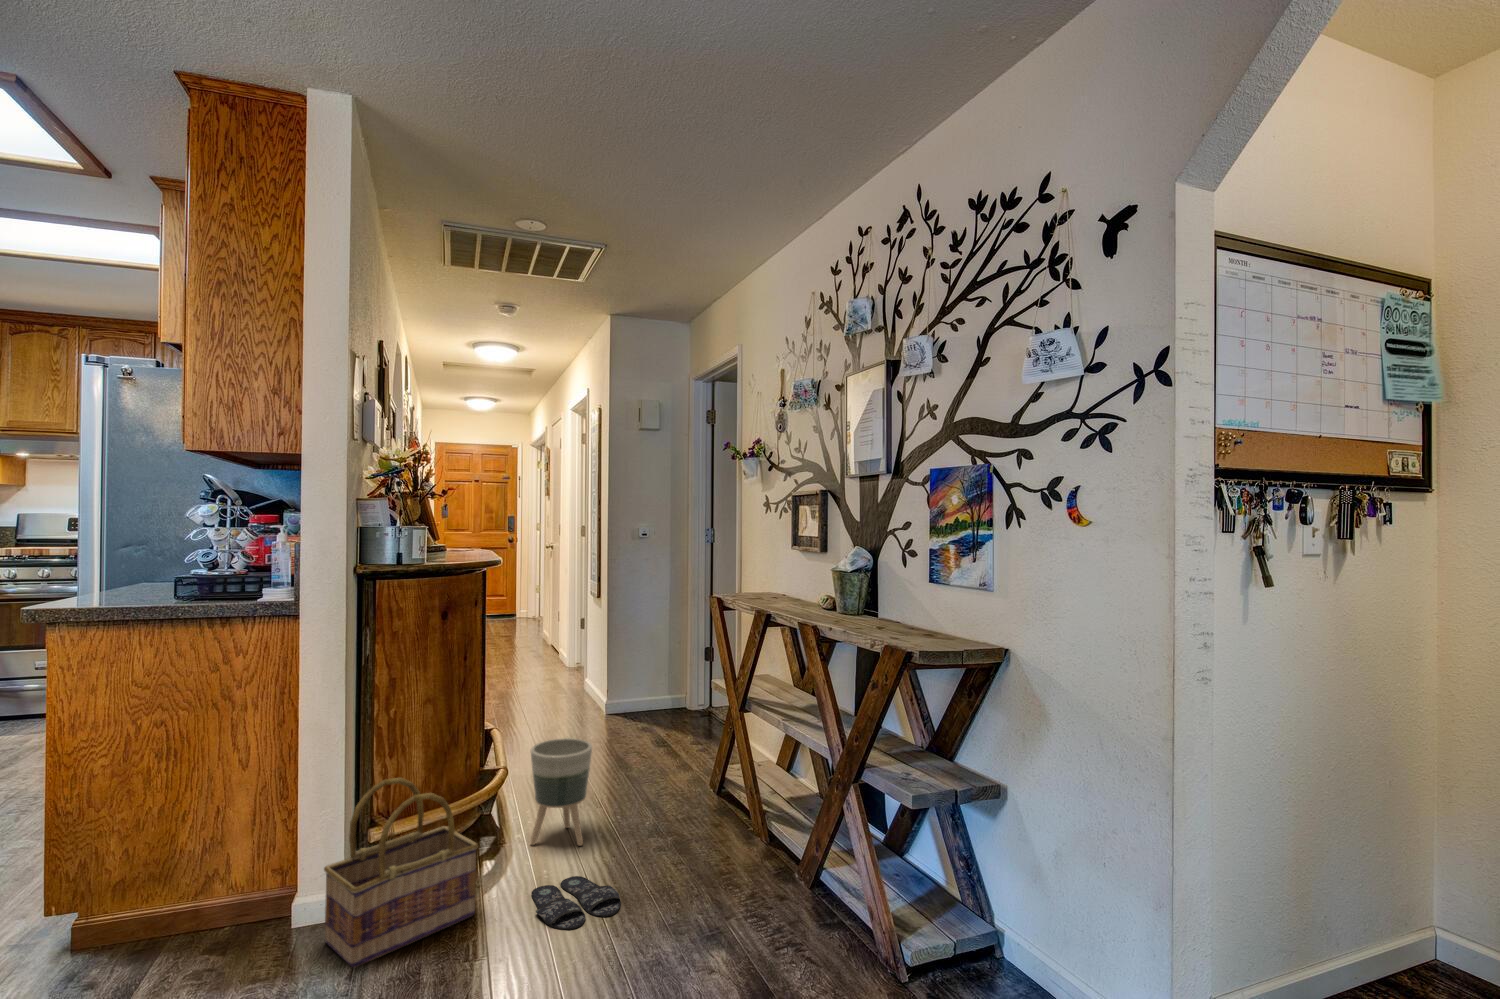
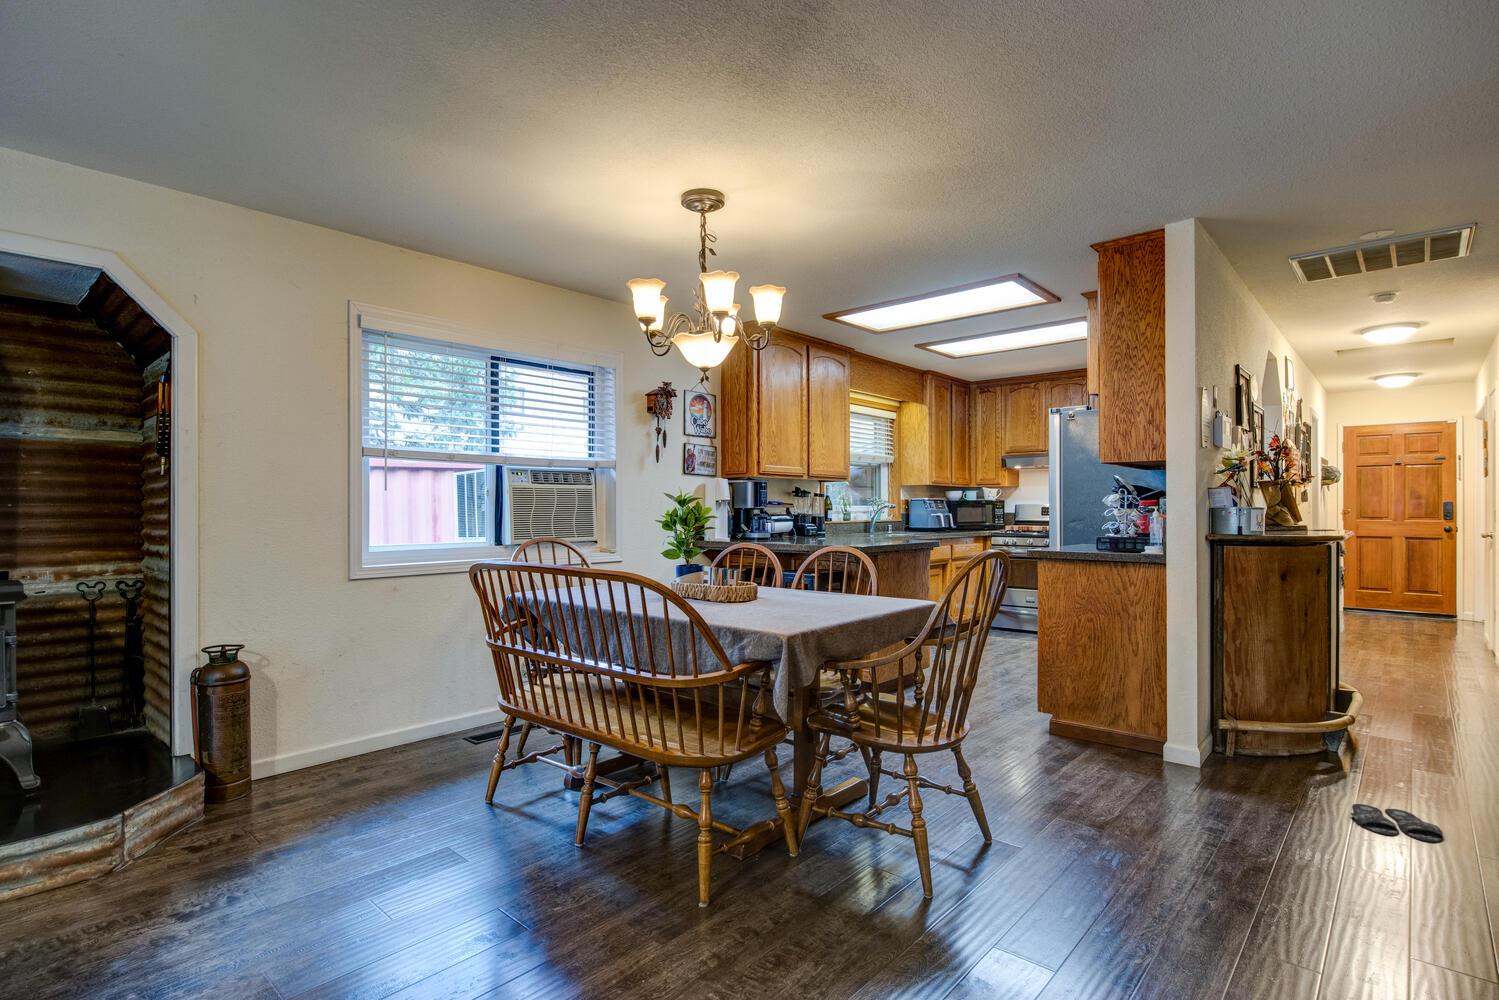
planter: present [530,738,592,846] -> none [1367,699,1439,798]
basket: present [324,778,478,968] -> none [1182,682,1299,798]

